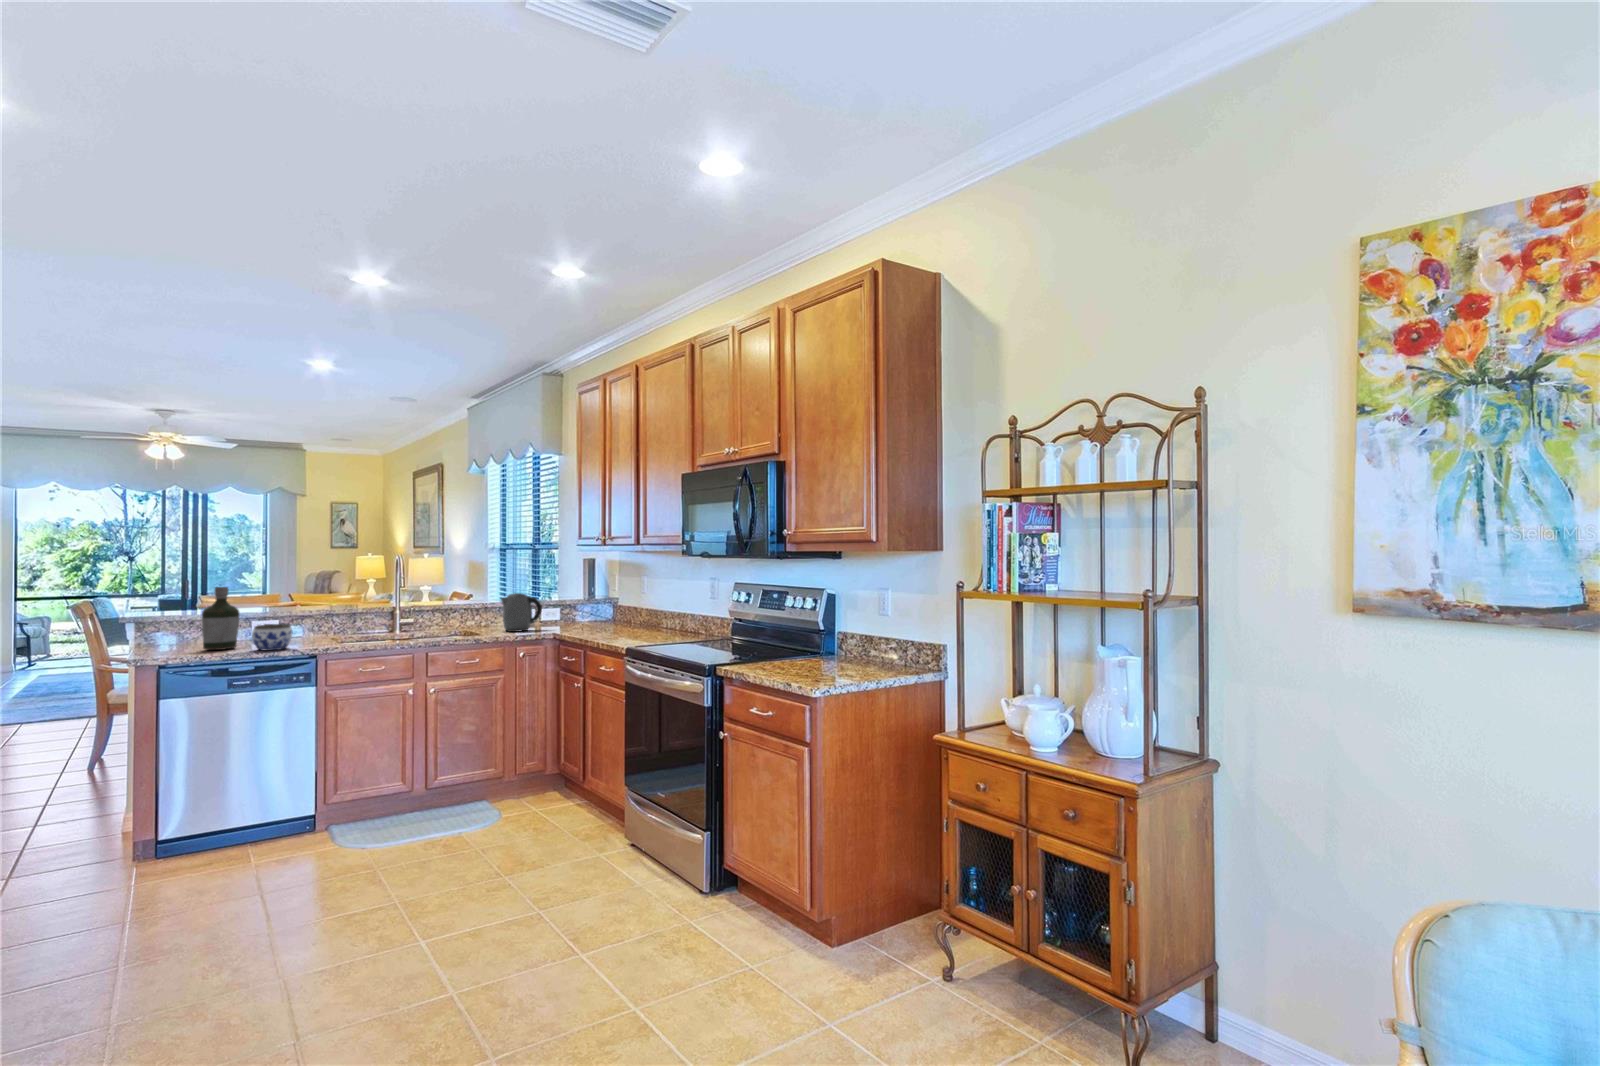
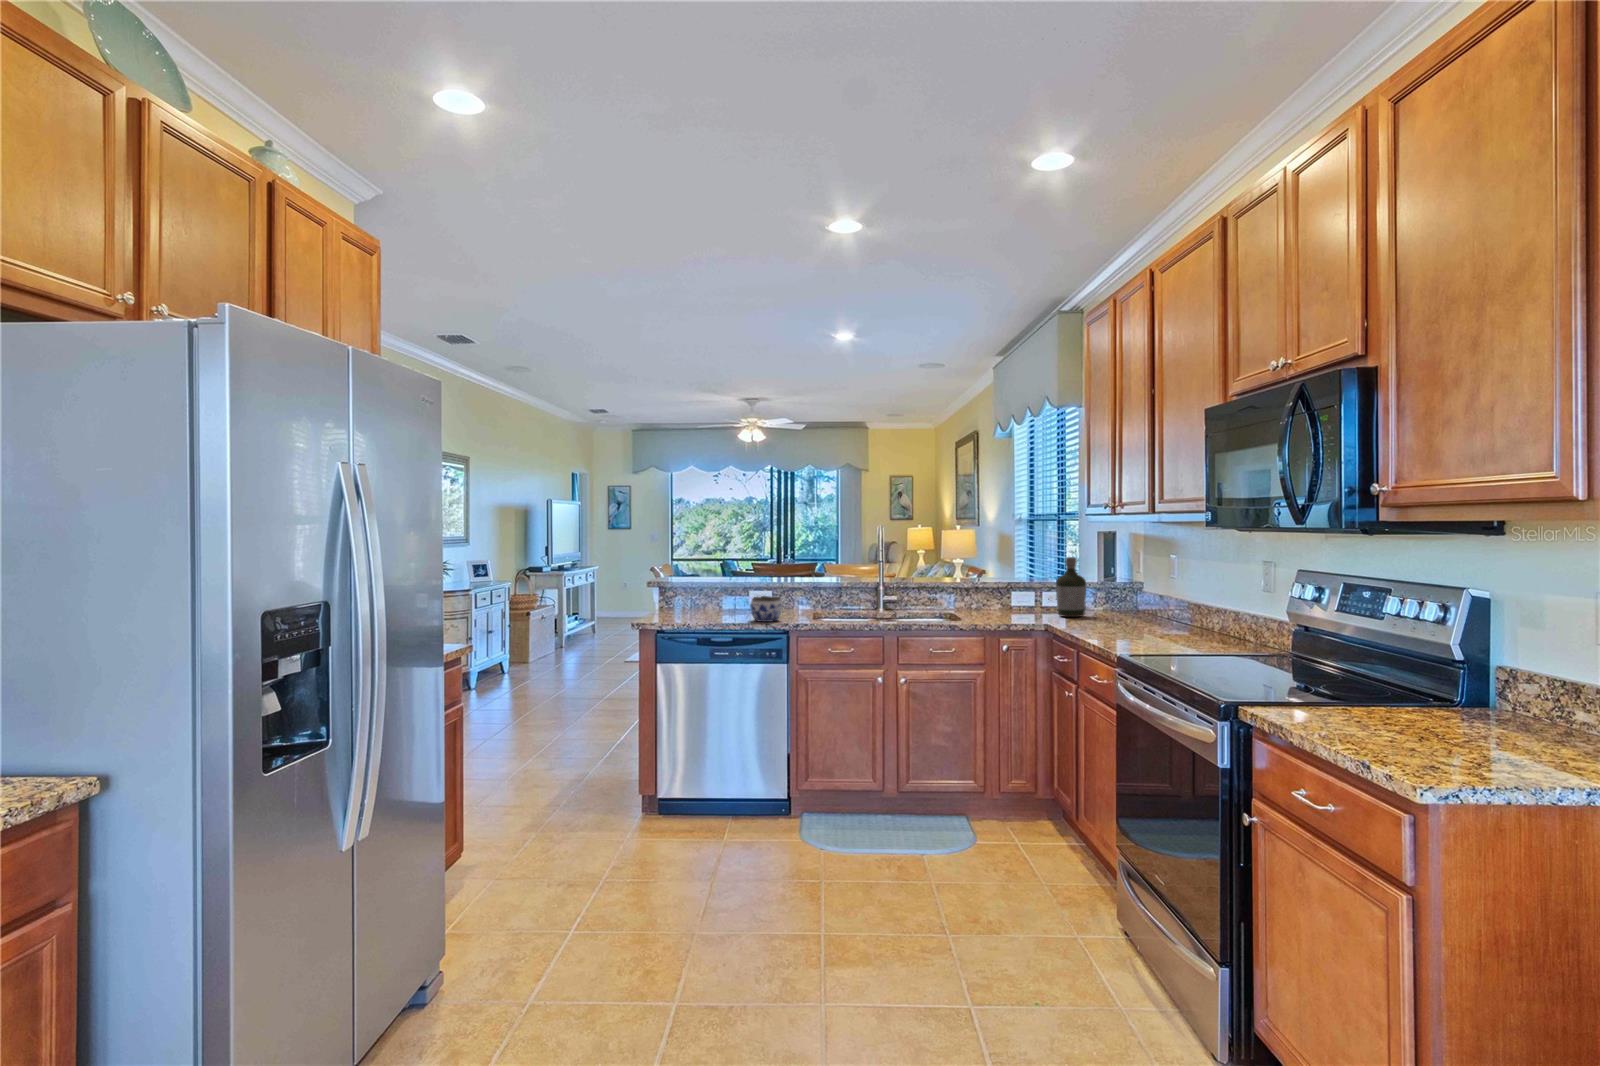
bottle: present [202,587,239,650] -> present [1056,557,1086,617]
kettle: present [501,593,542,632] -> none [986,572,1034,617]

